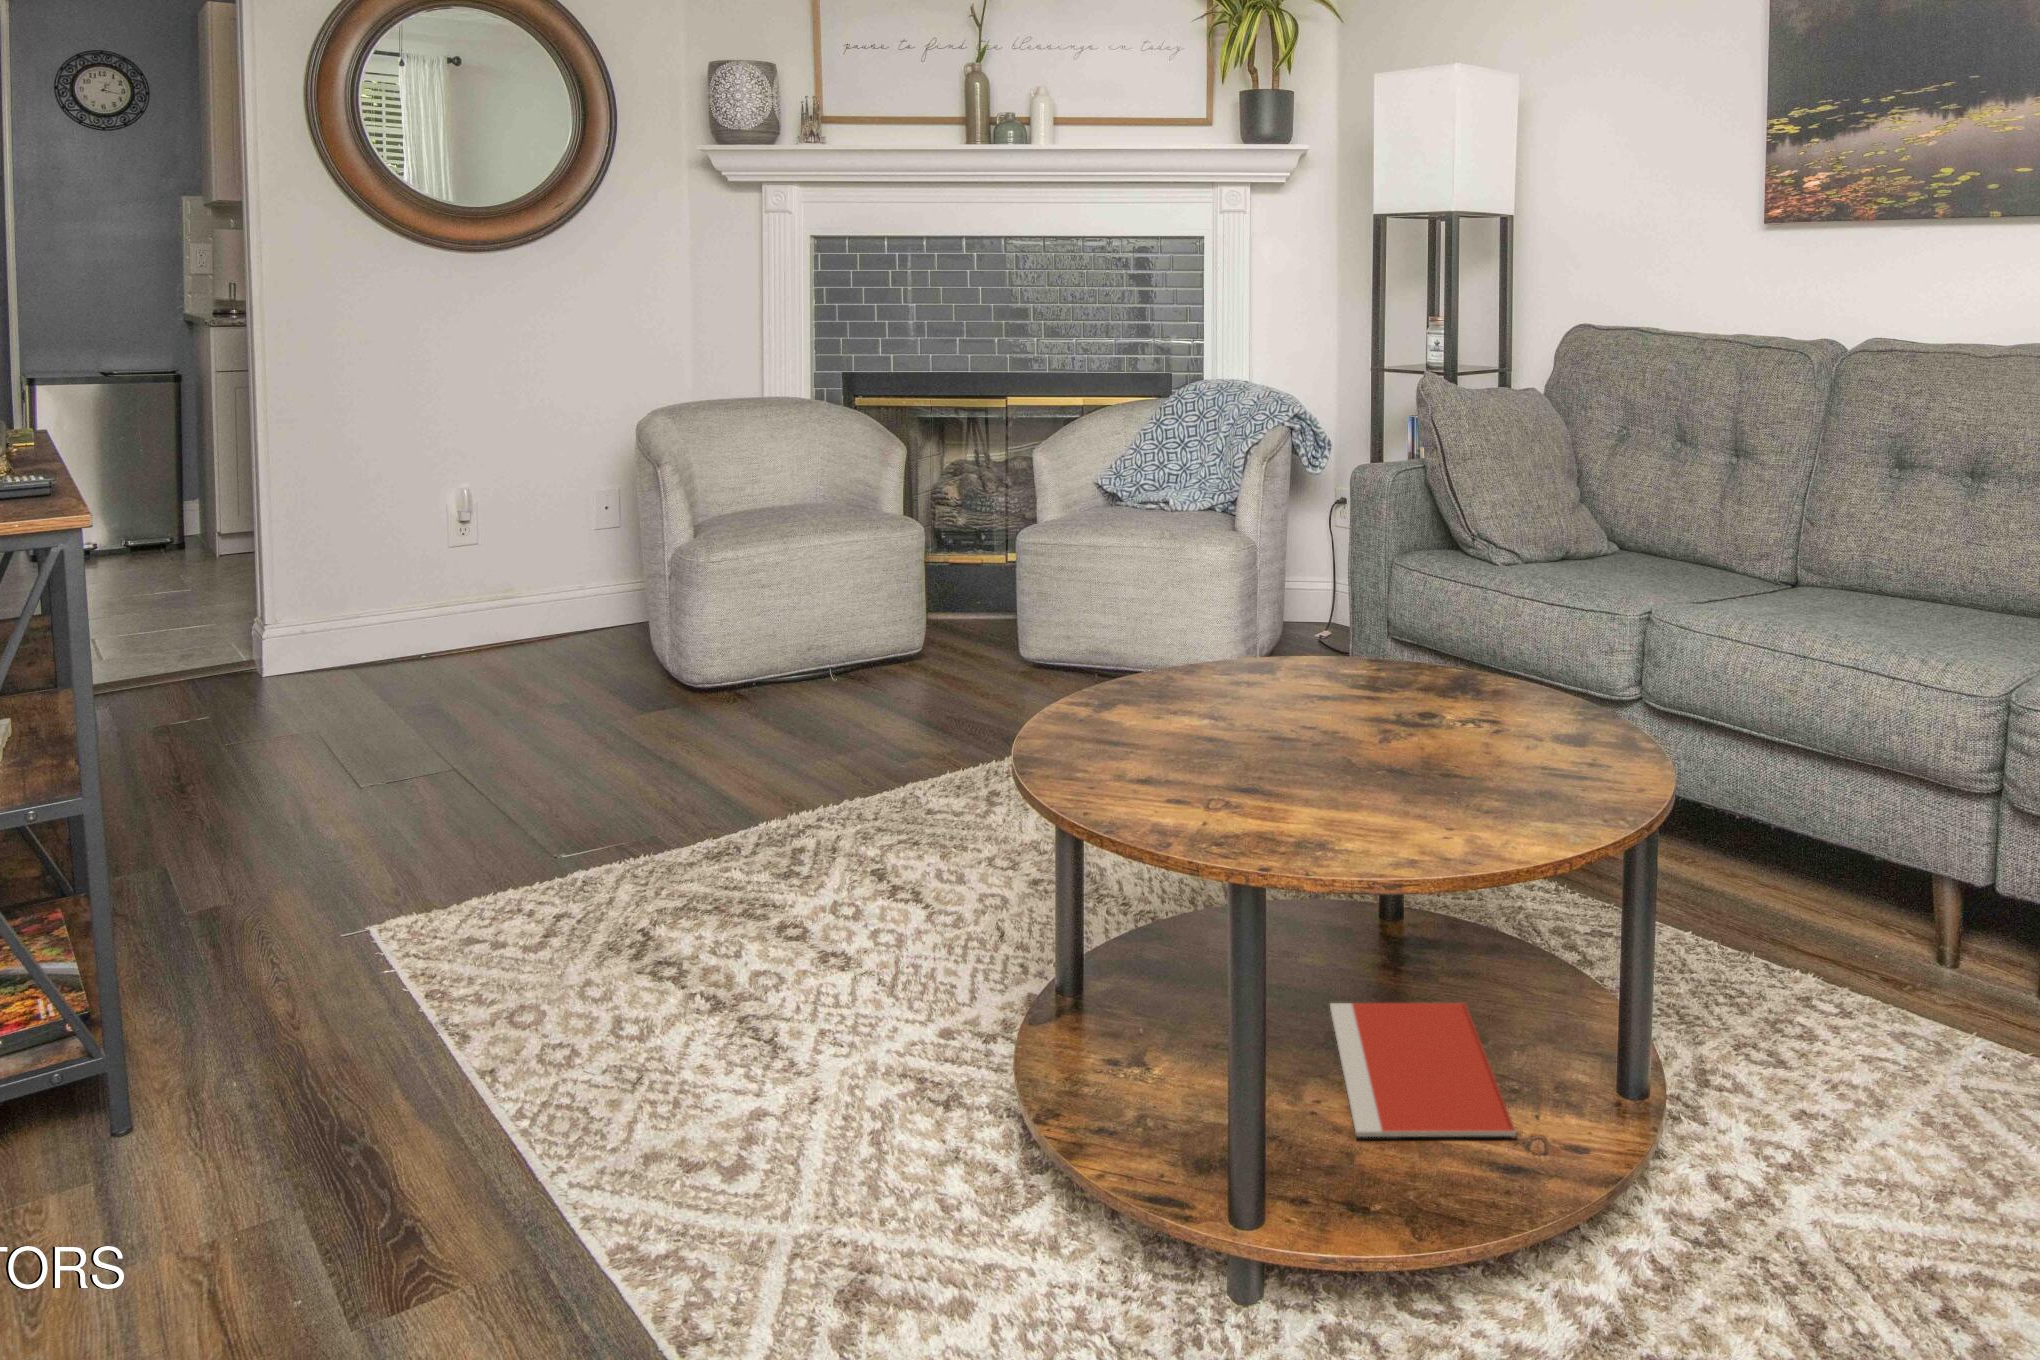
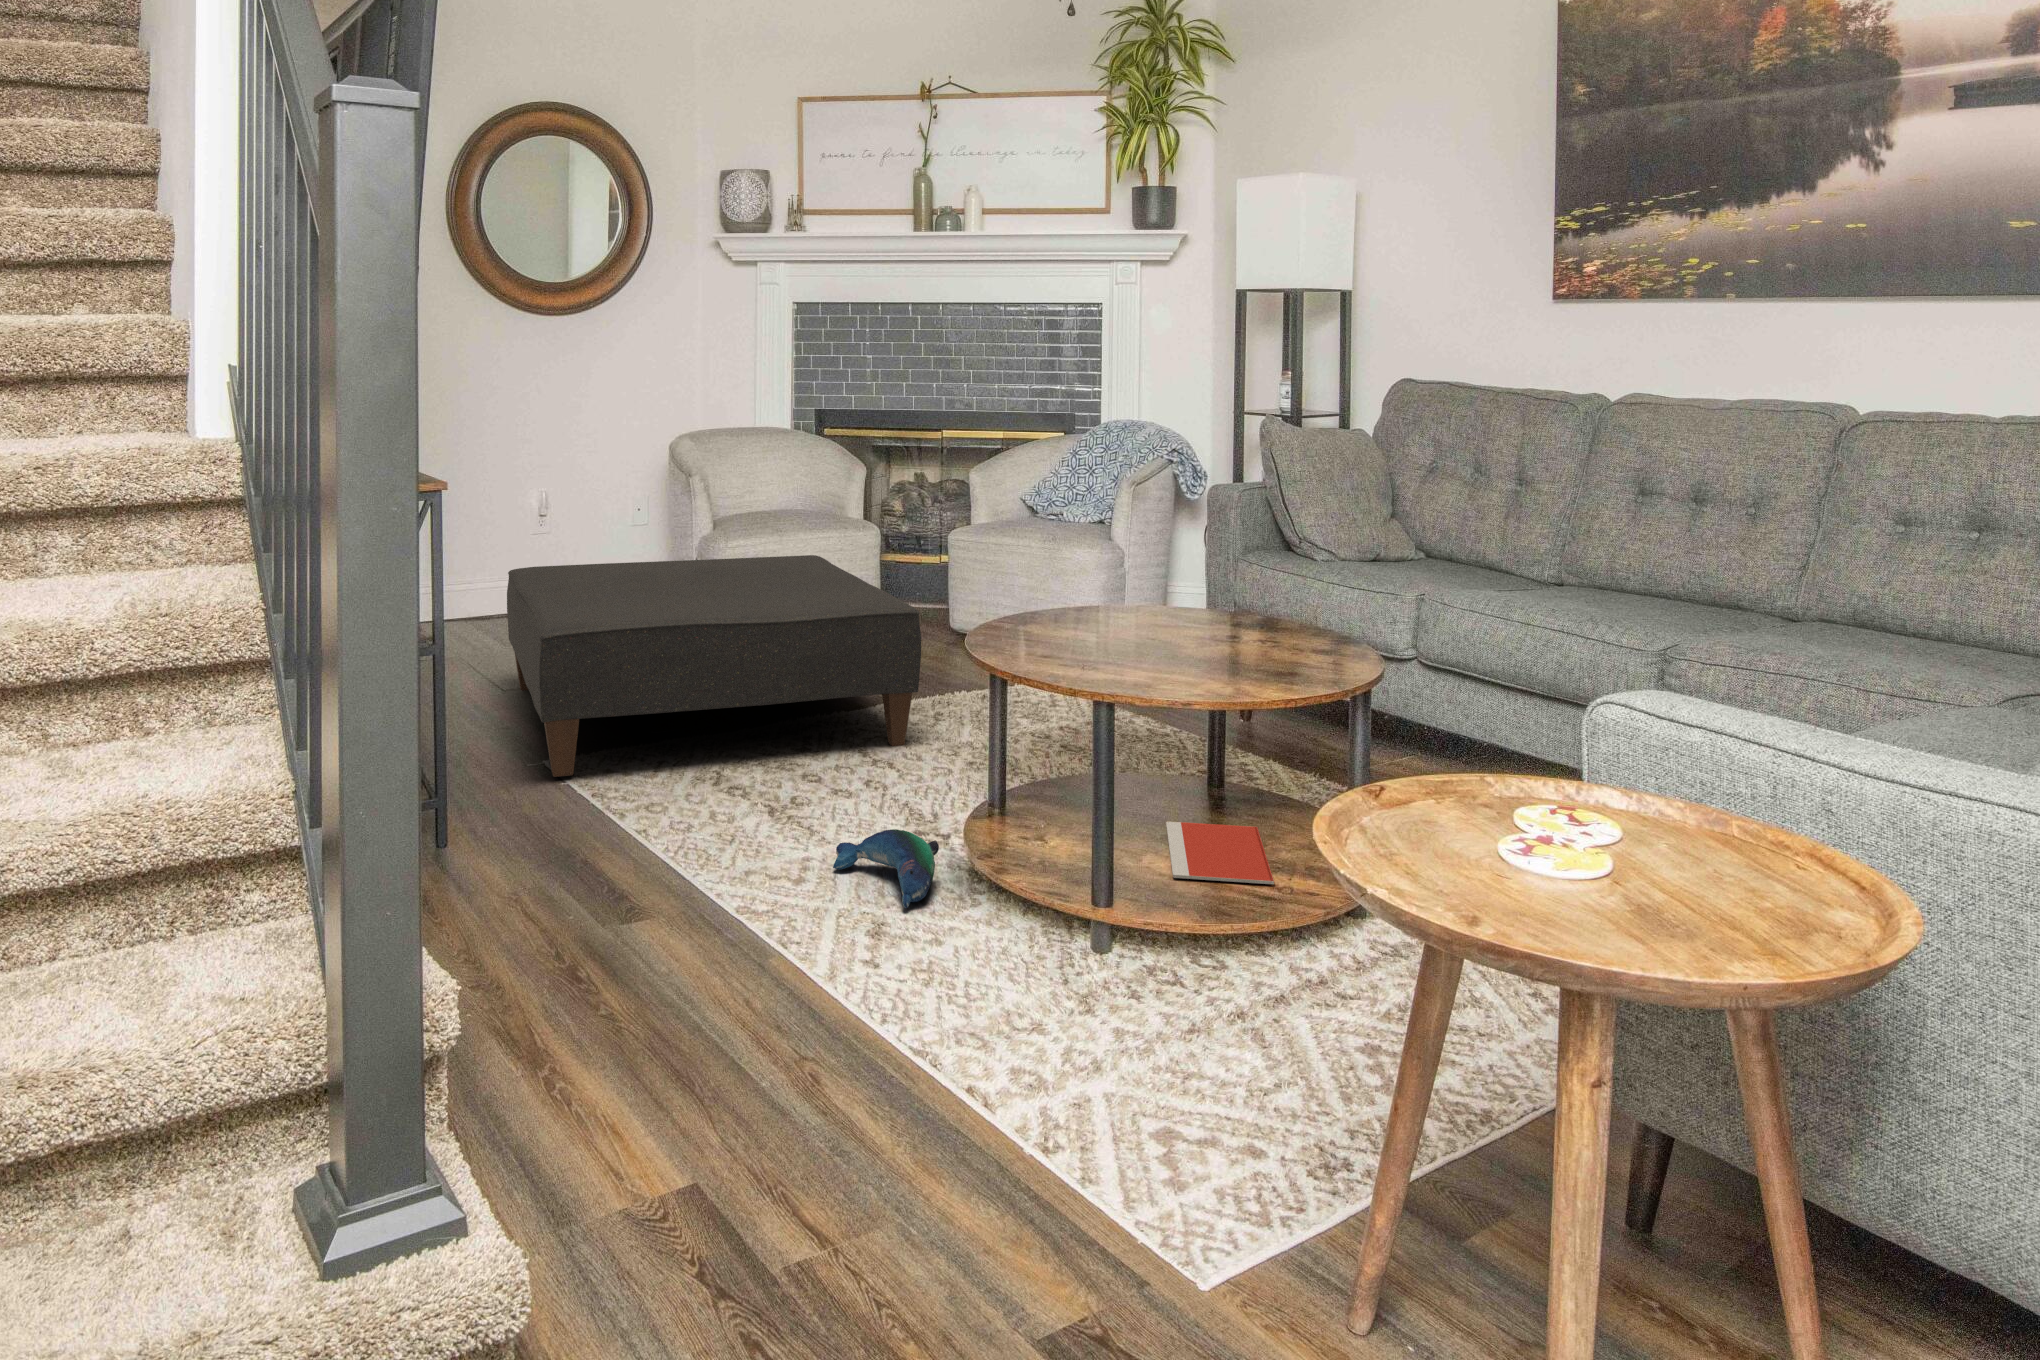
ottoman: none [342,570,962,958] -> present [507,555,921,777]
plush toy: none [799,1060,974,1223] -> present [833,829,939,908]

